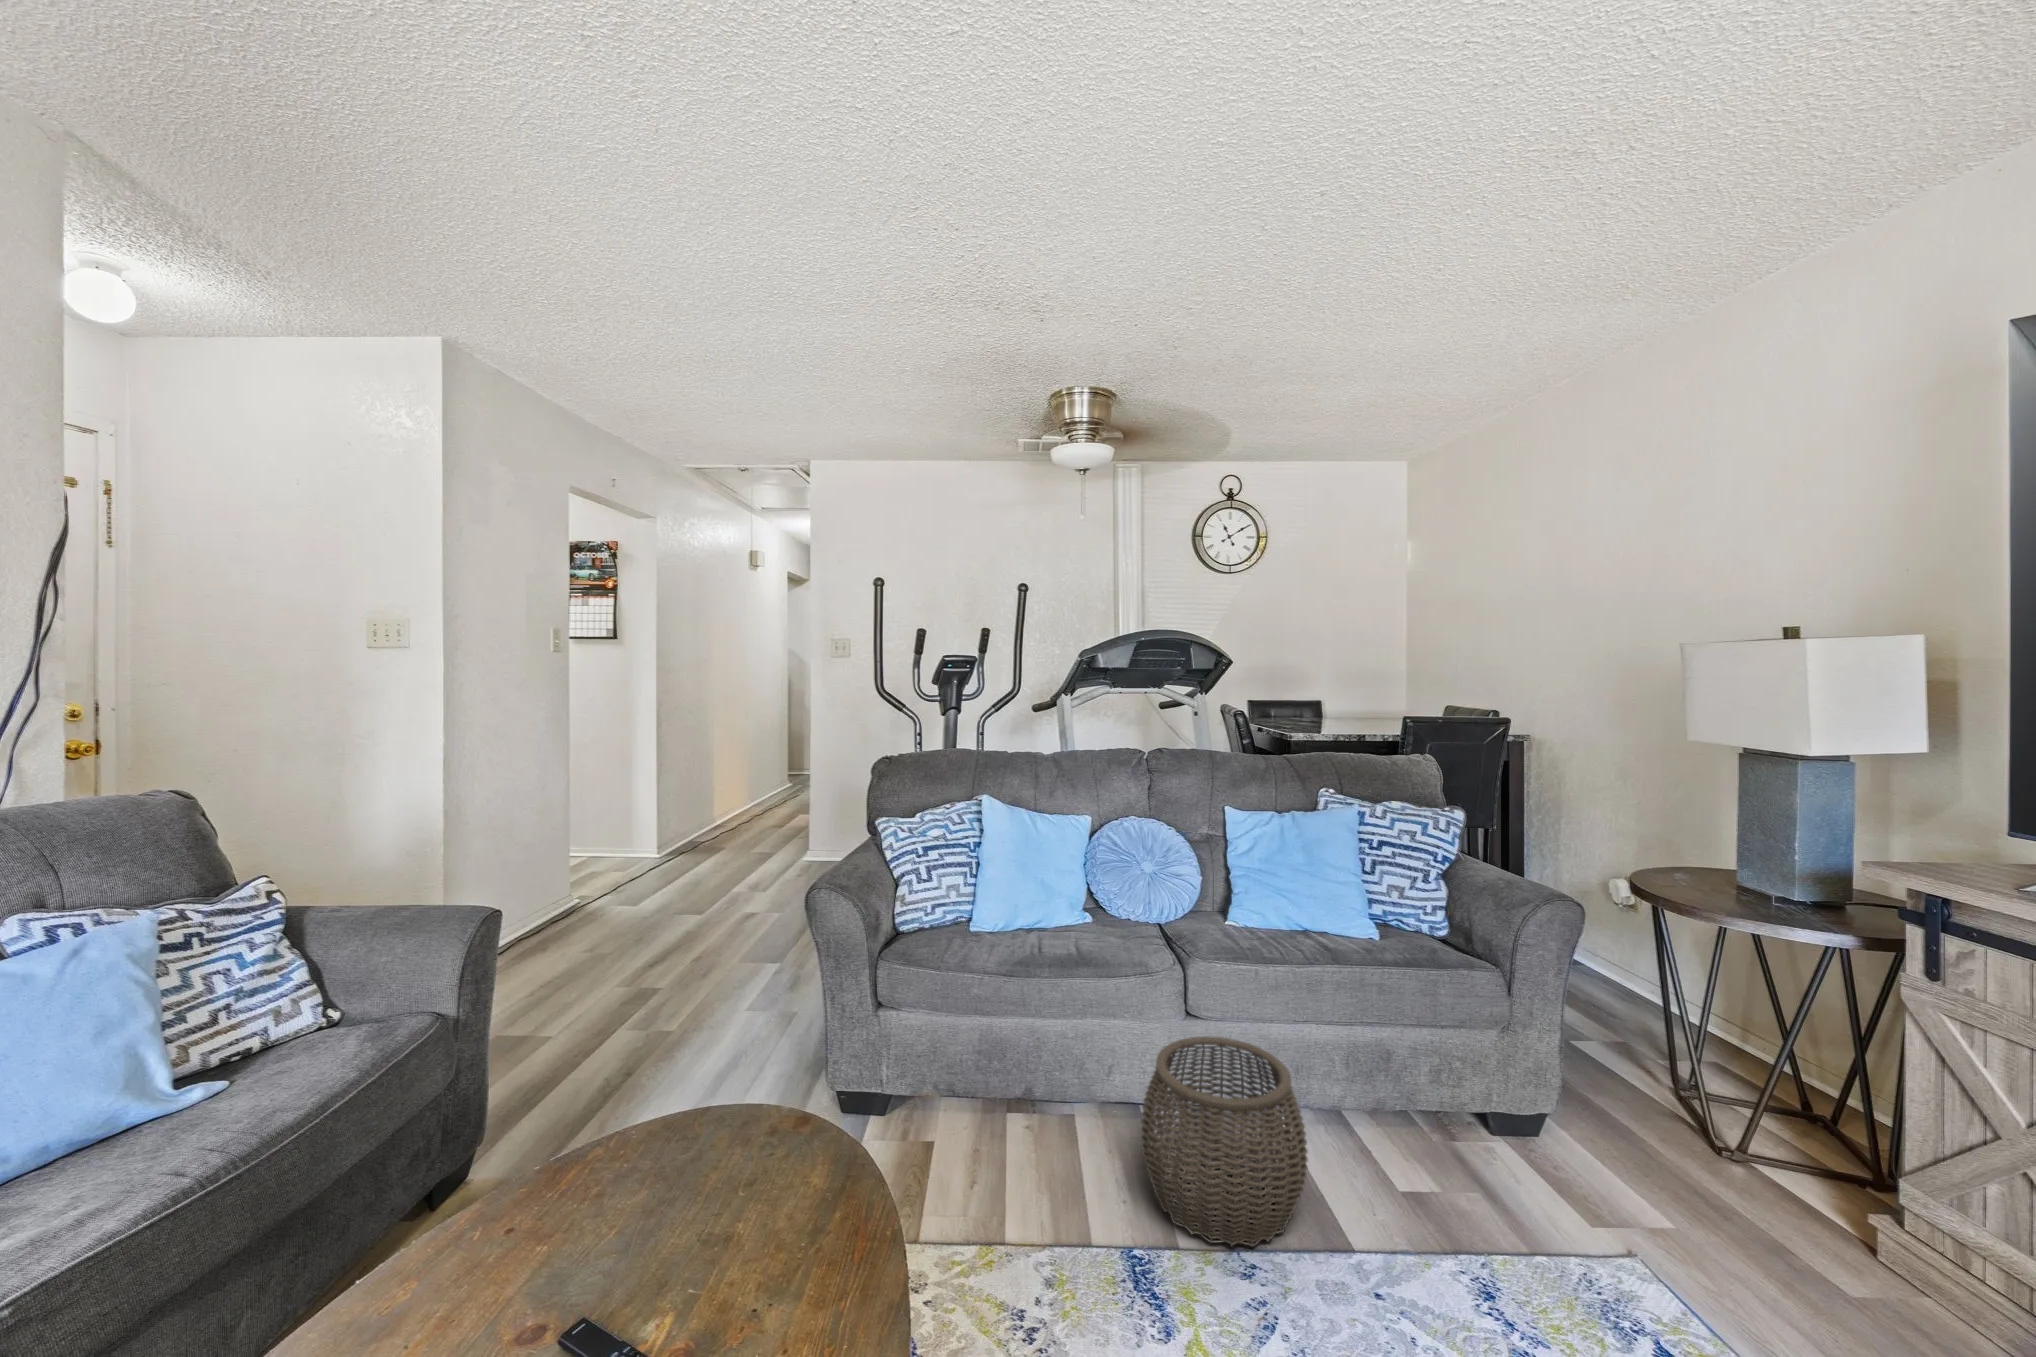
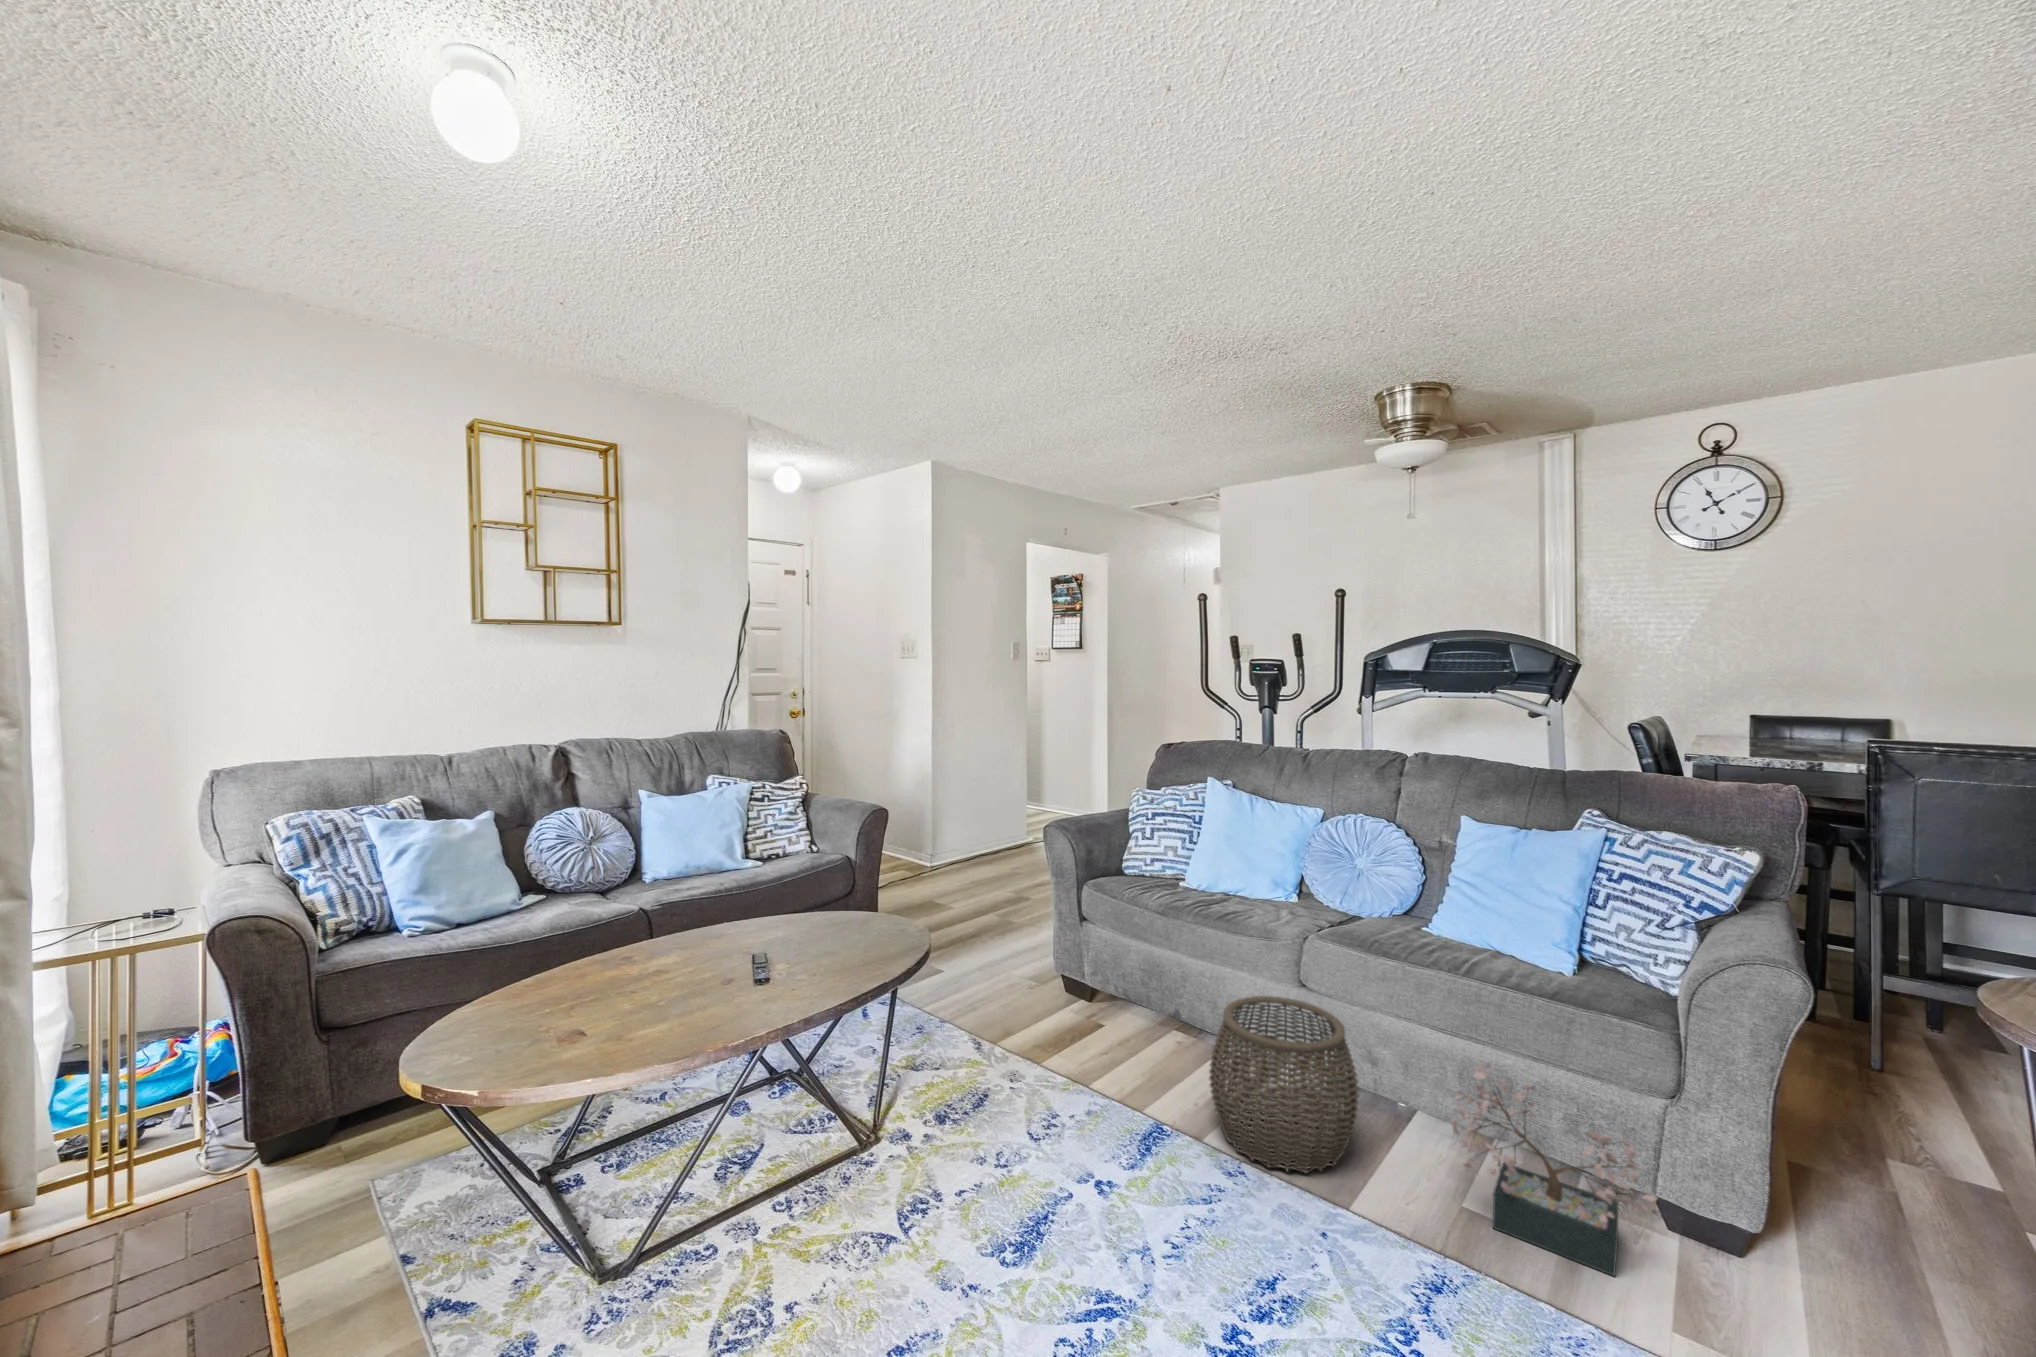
decorative plant: none [1367,1043,1530,1204] -> present [1452,1062,1657,1276]

